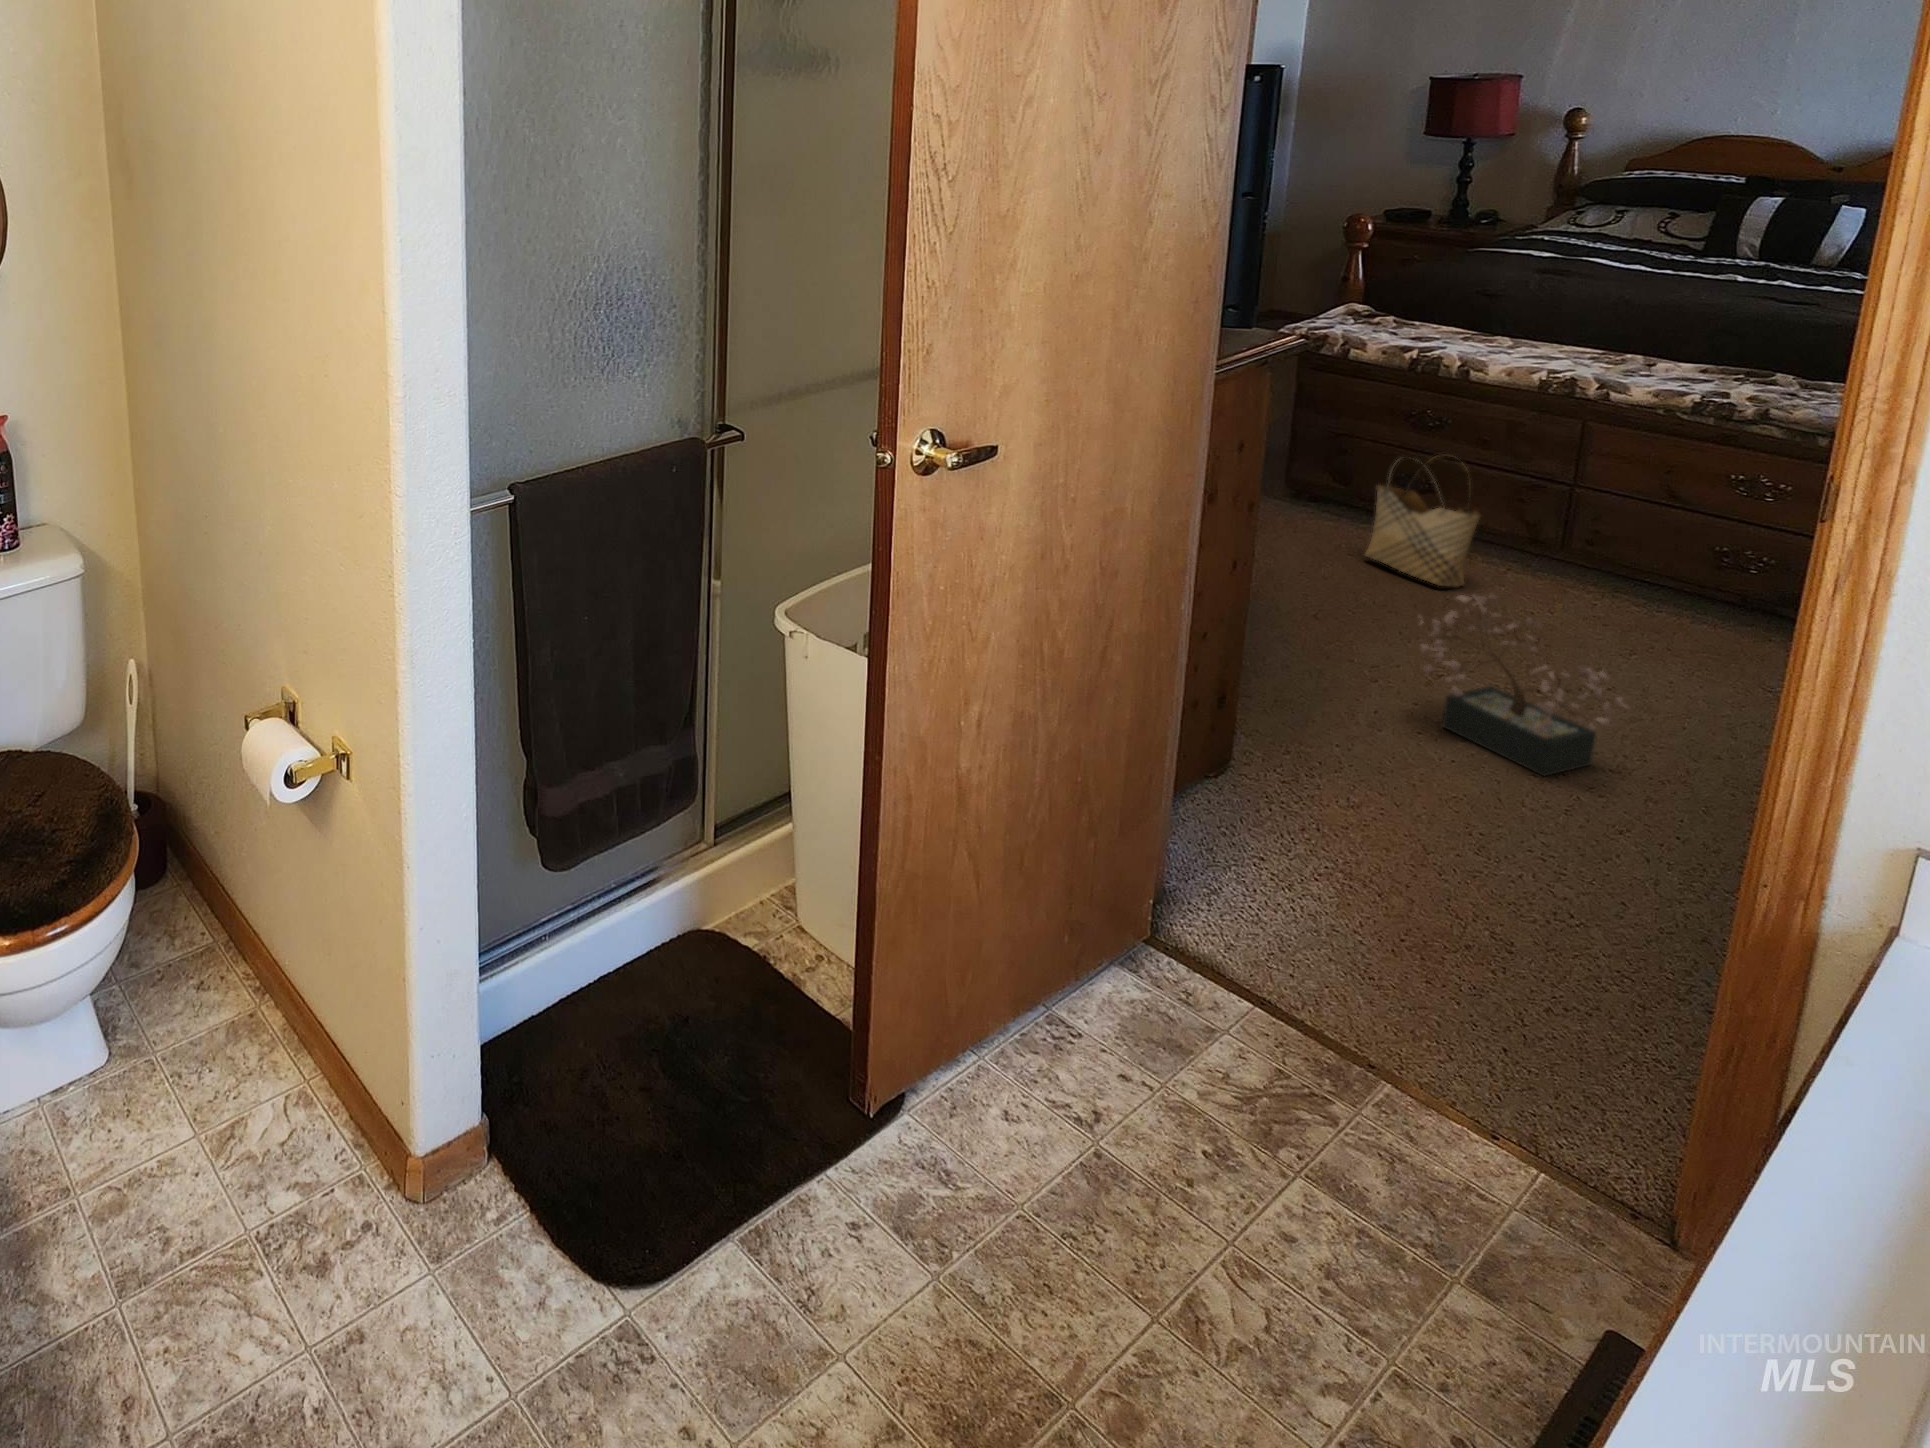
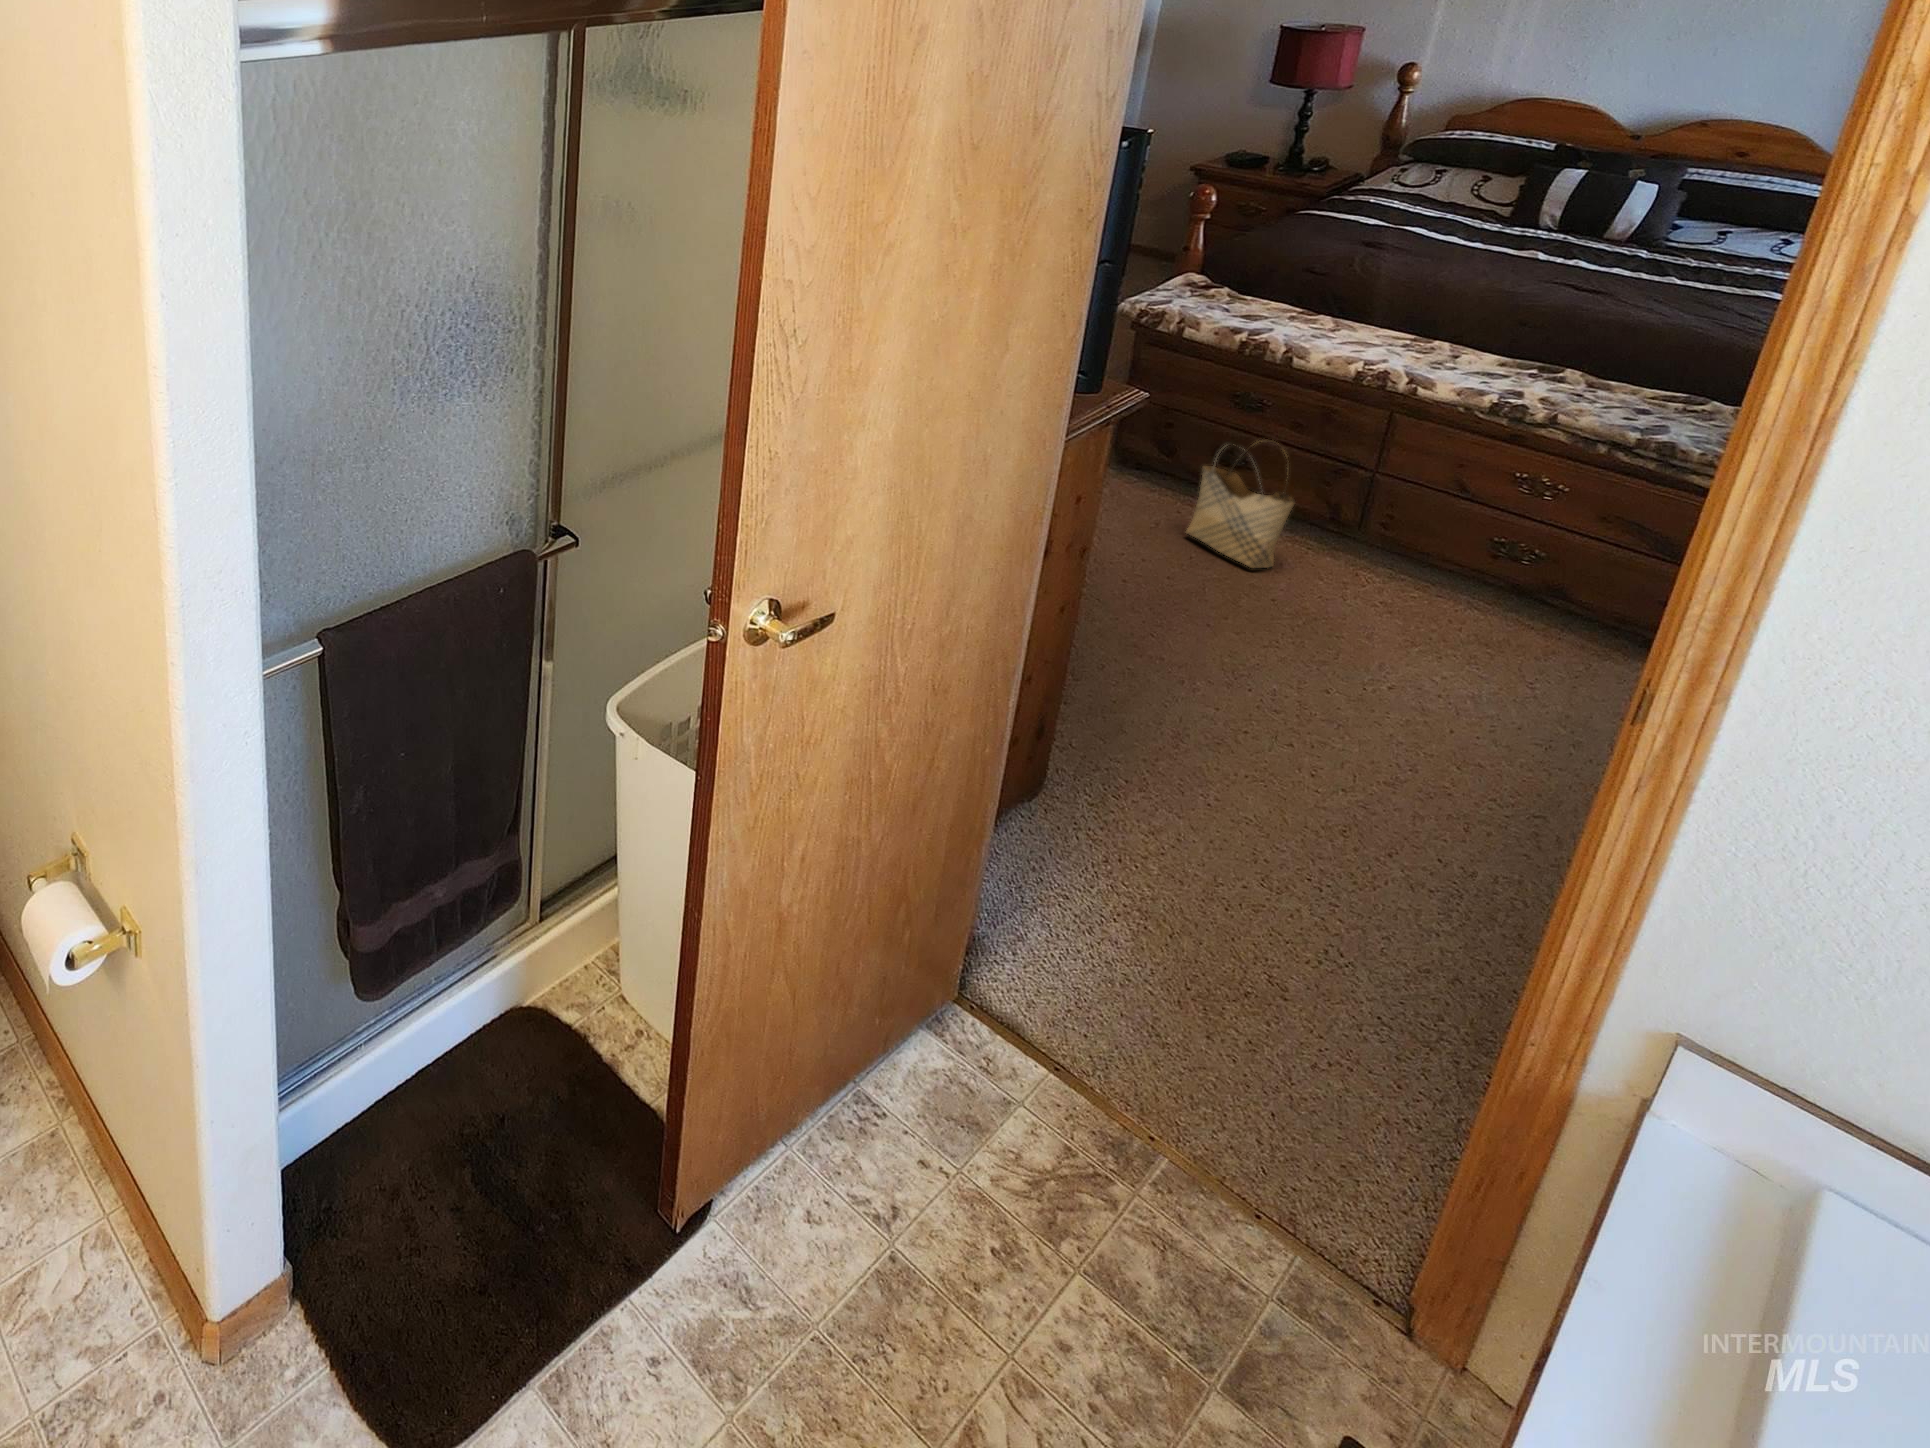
decorative plant: present [1419,594,1628,776] -> none [1230,609,1413,791]

